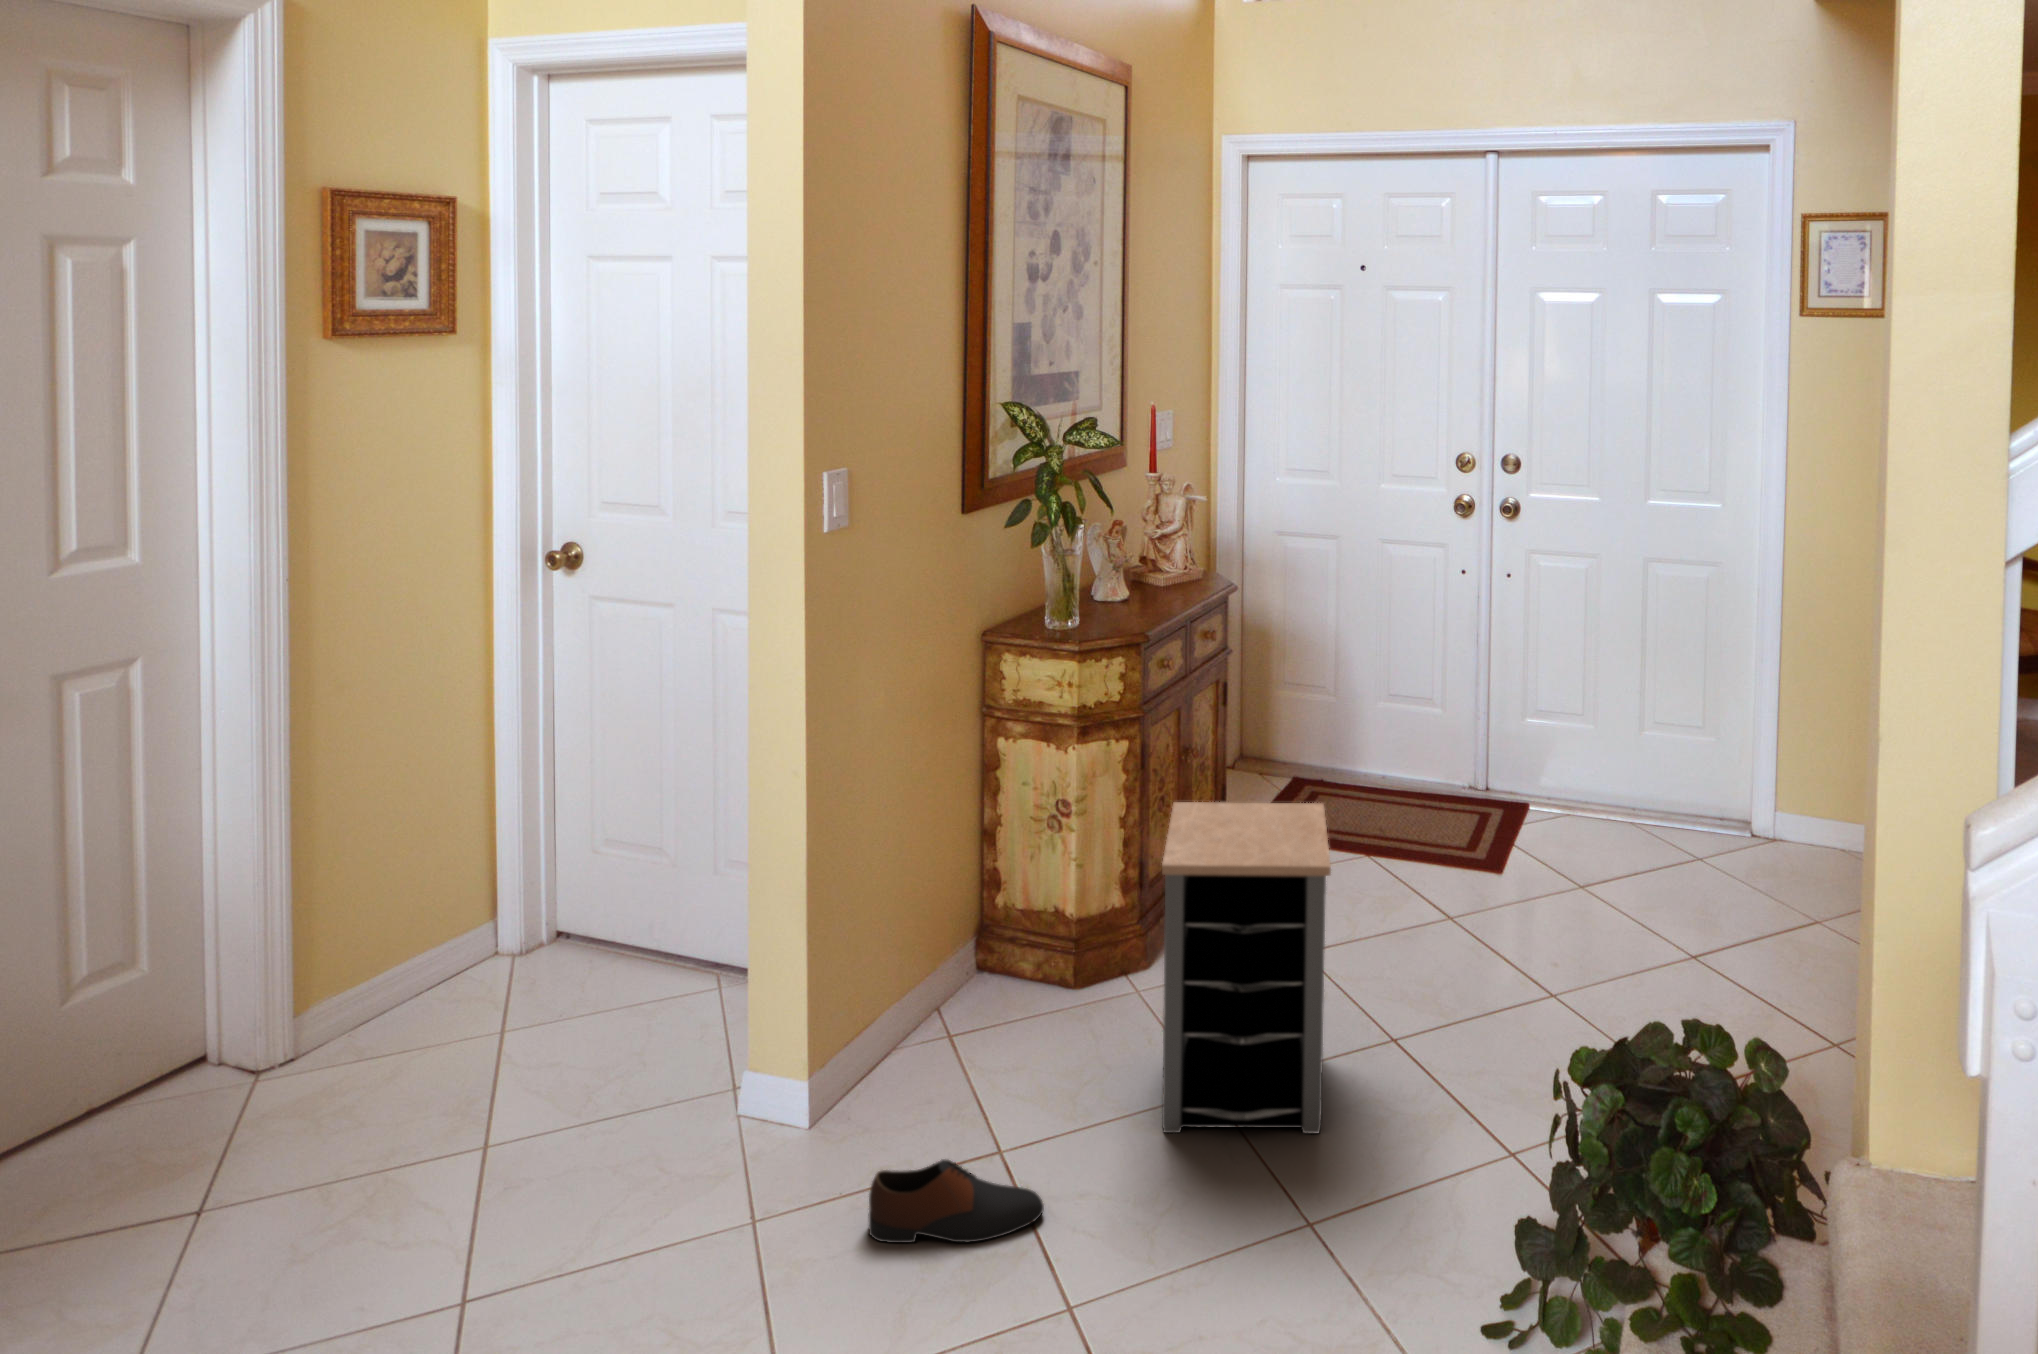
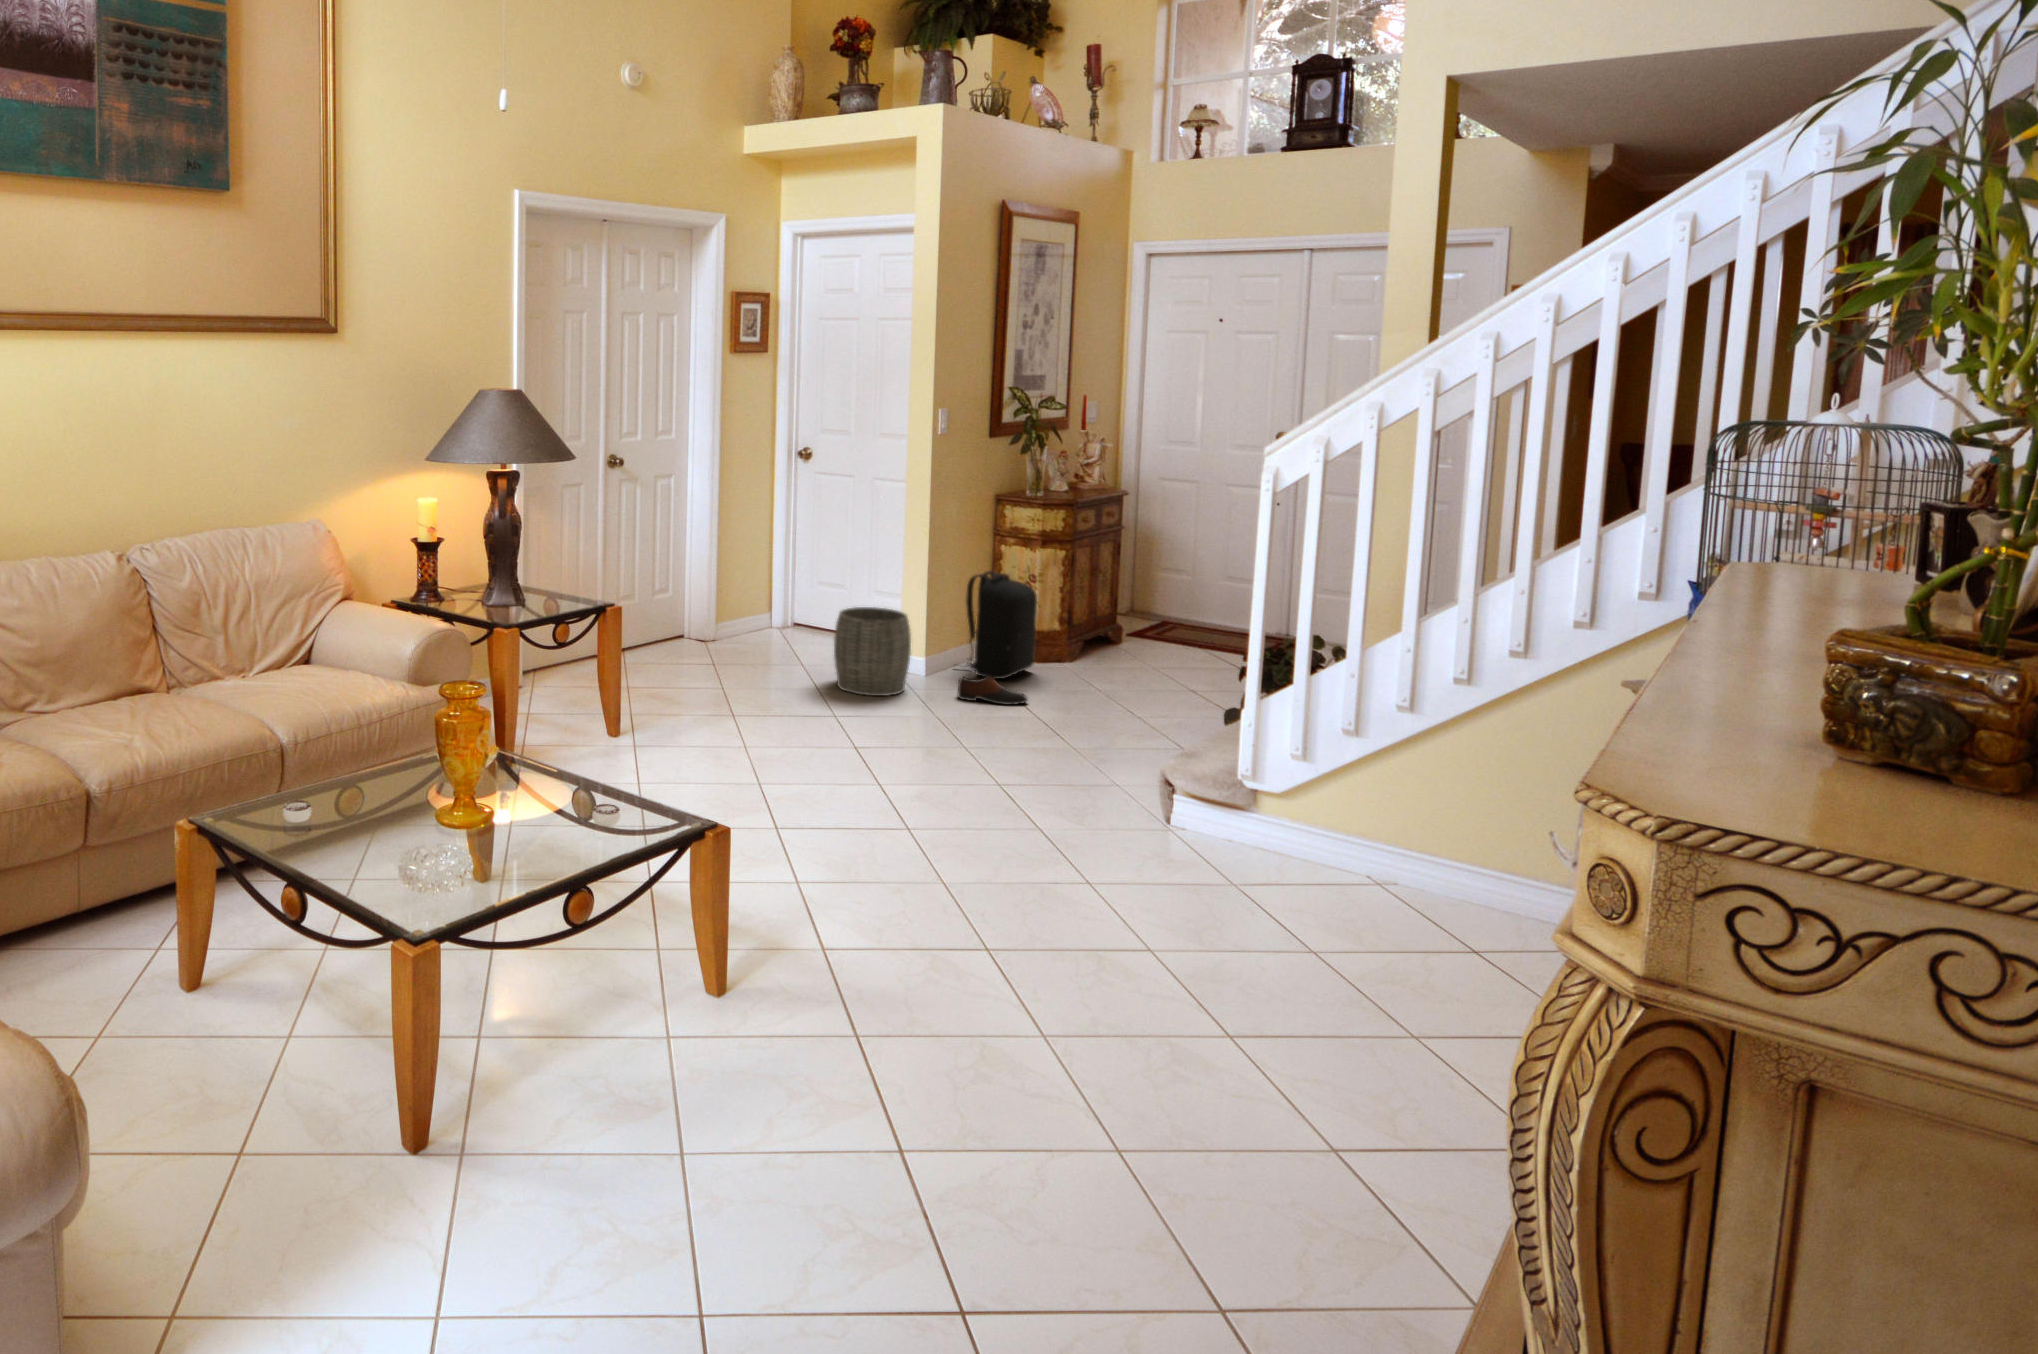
side table: present [1162,802,1331,1133] -> none [1078,567,1164,704]
backpack: none [887,823,1069,1101] -> present [966,571,1037,679]
woven basket: none [525,995,747,1298] -> present [834,607,911,696]

